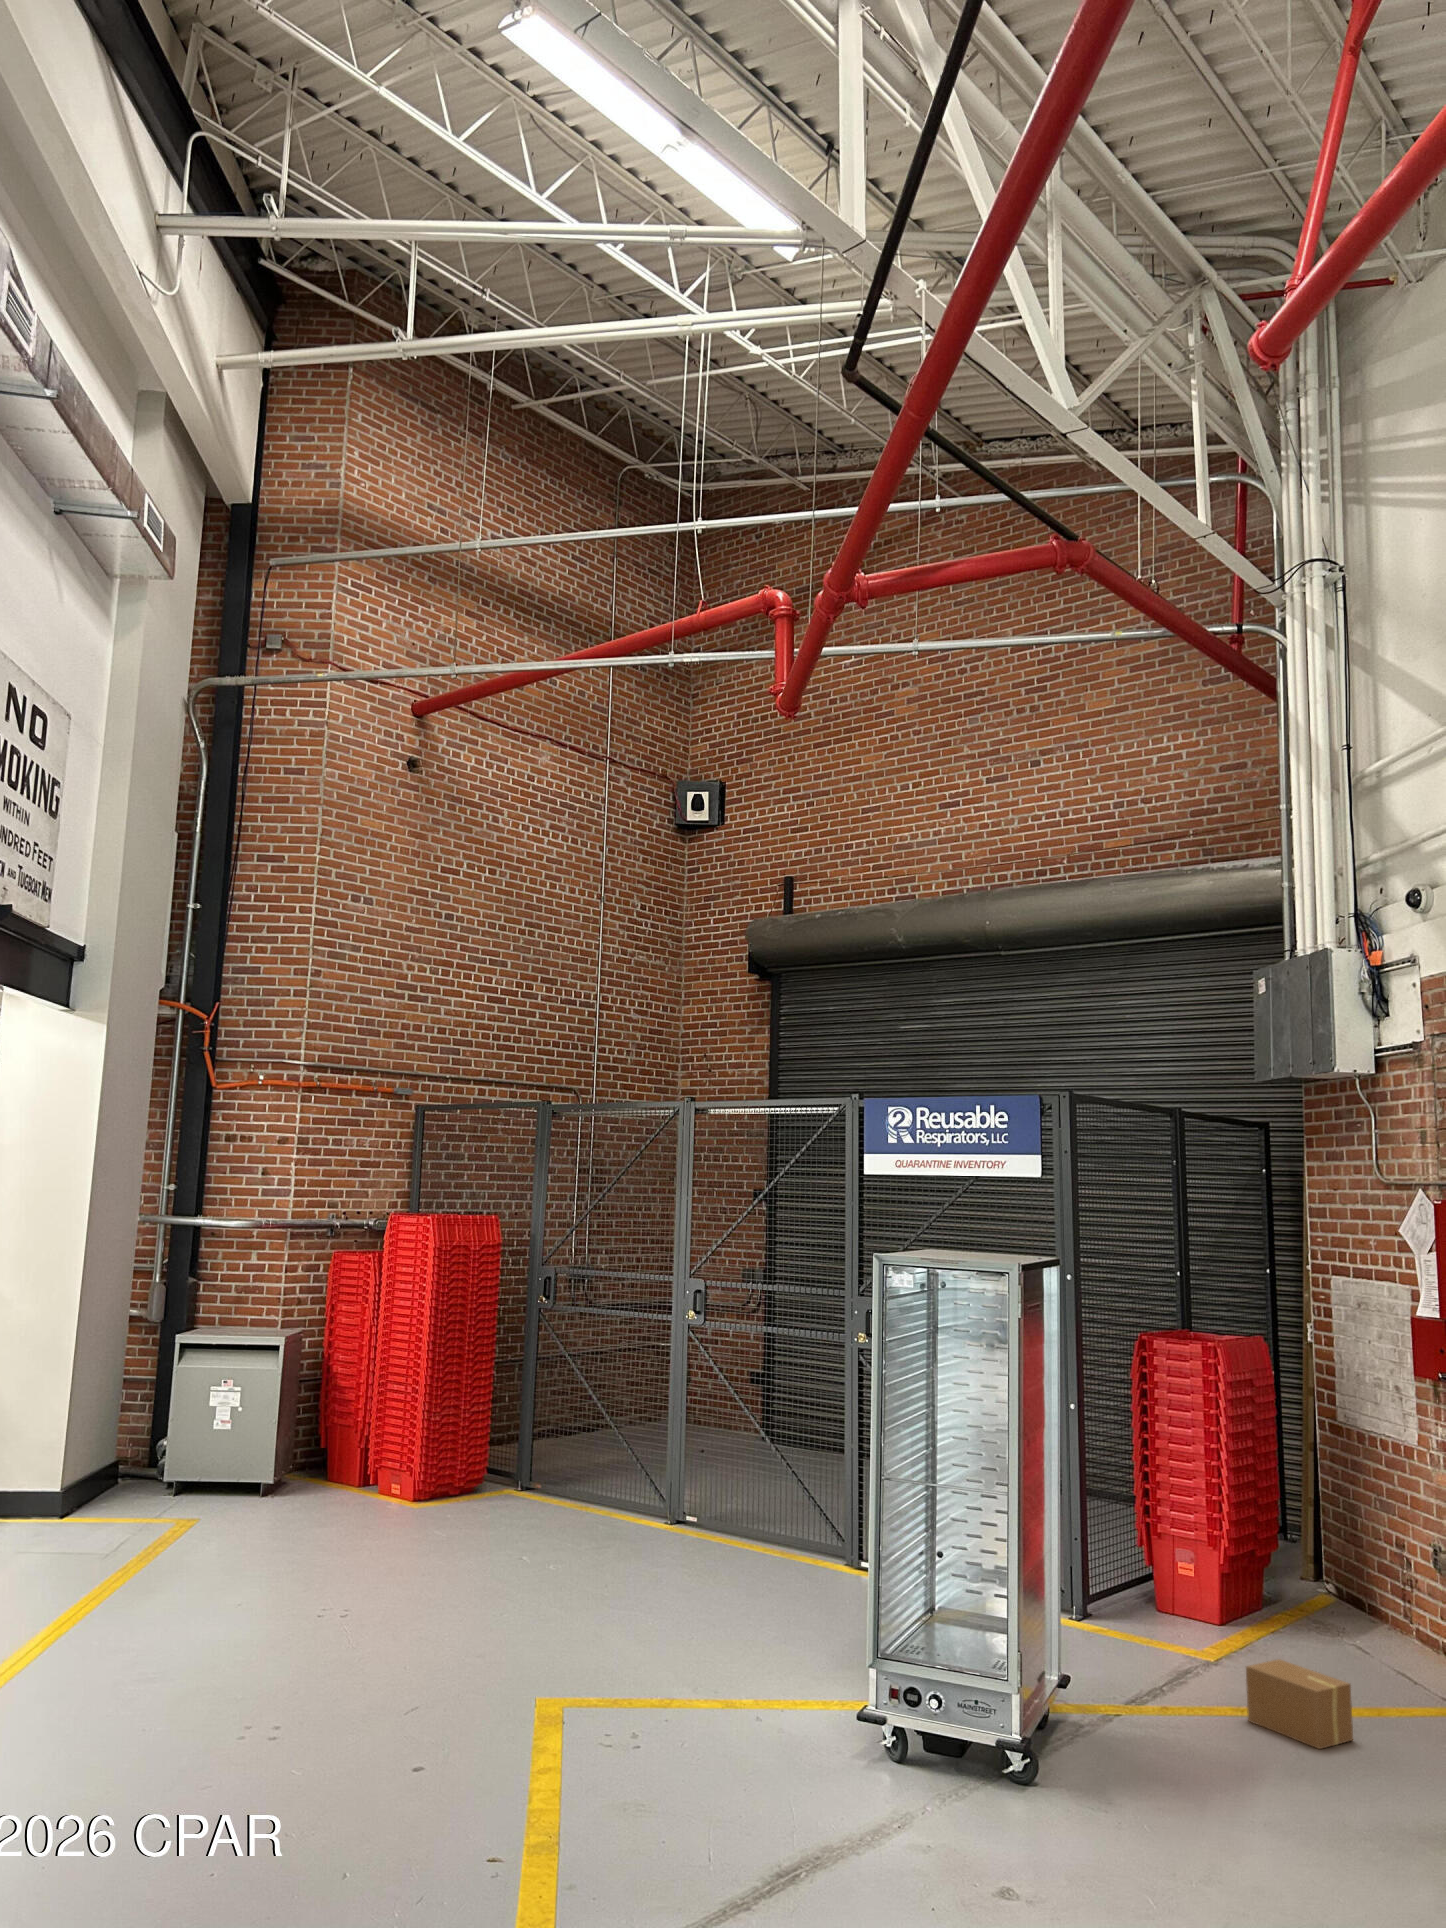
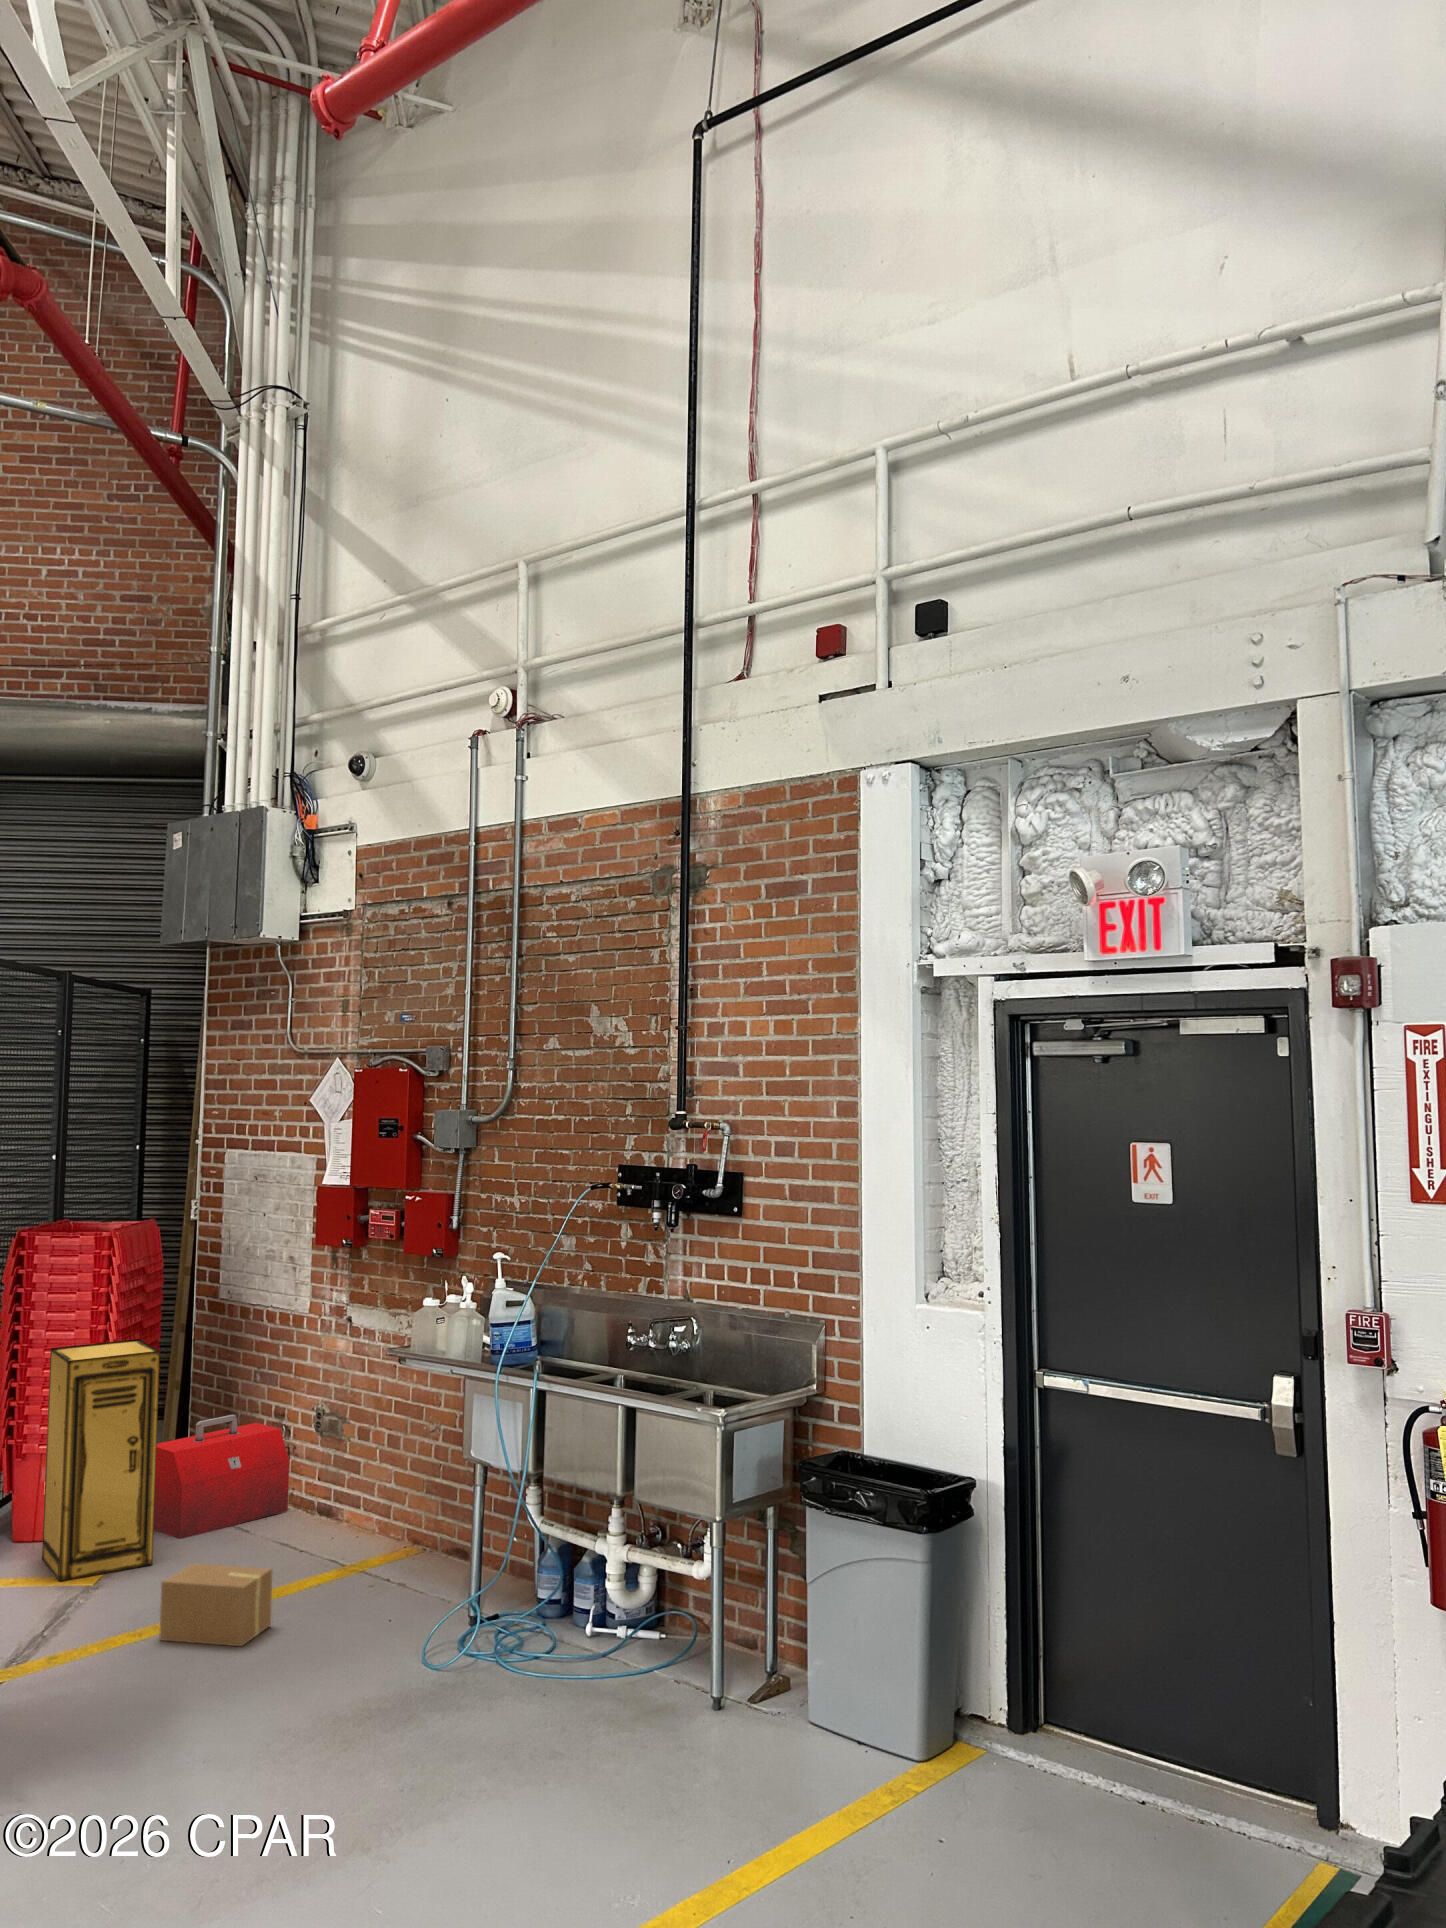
storage cabinet: none [1168,1439,1264,1658] -> present [42,1339,160,1582]
toolbox: none [1262,1534,1411,1645] -> present [154,1415,289,1539]

